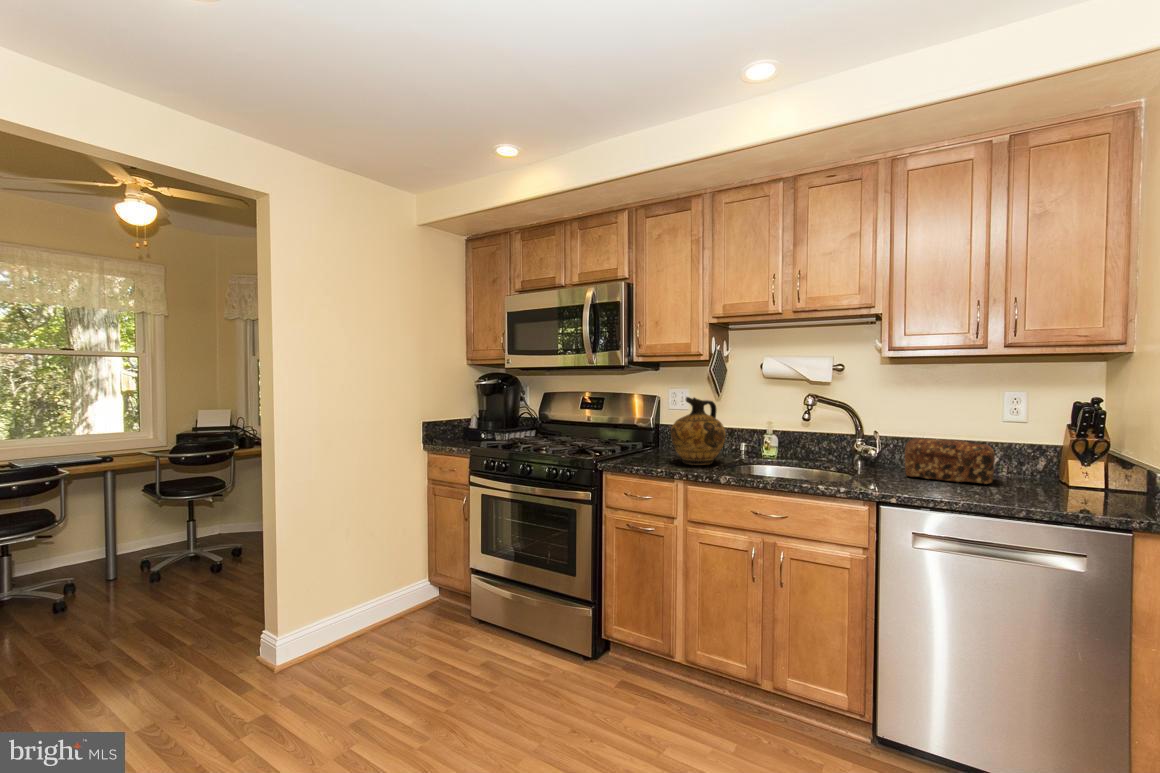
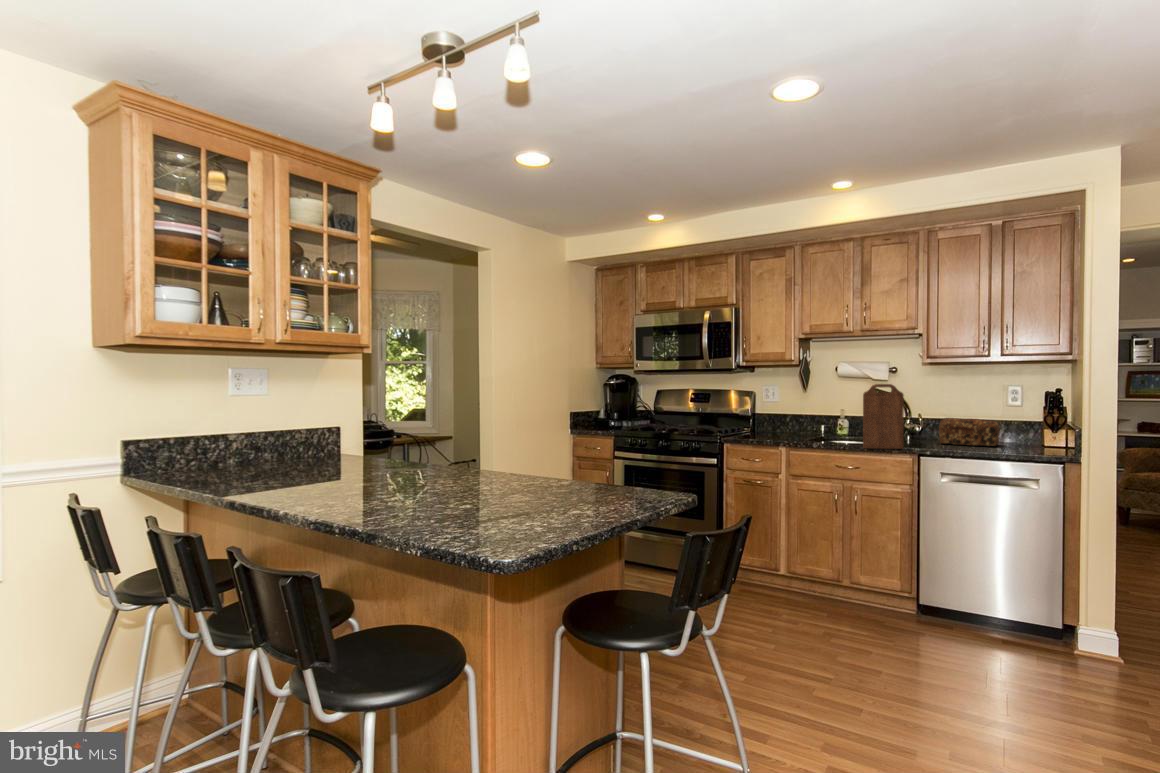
cutting board: none [792,390,853,489] -> present [863,384,904,449]
ceramic jug: present [671,397,726,465] -> none [771,391,812,439]

